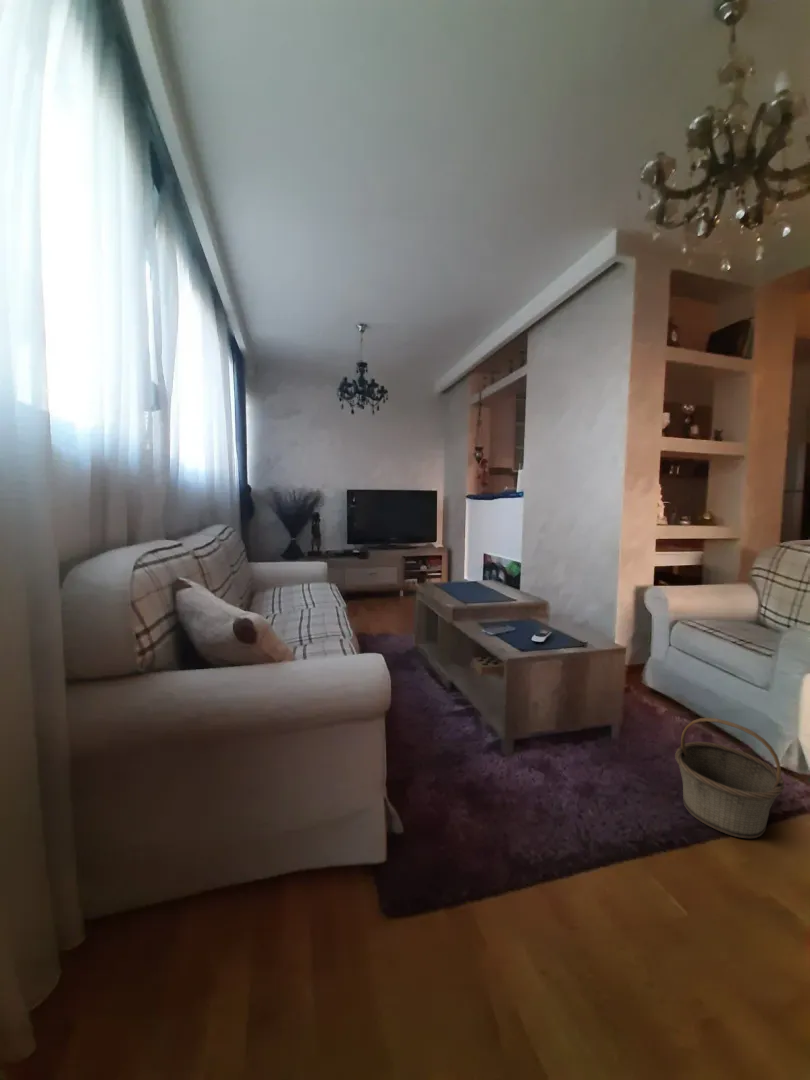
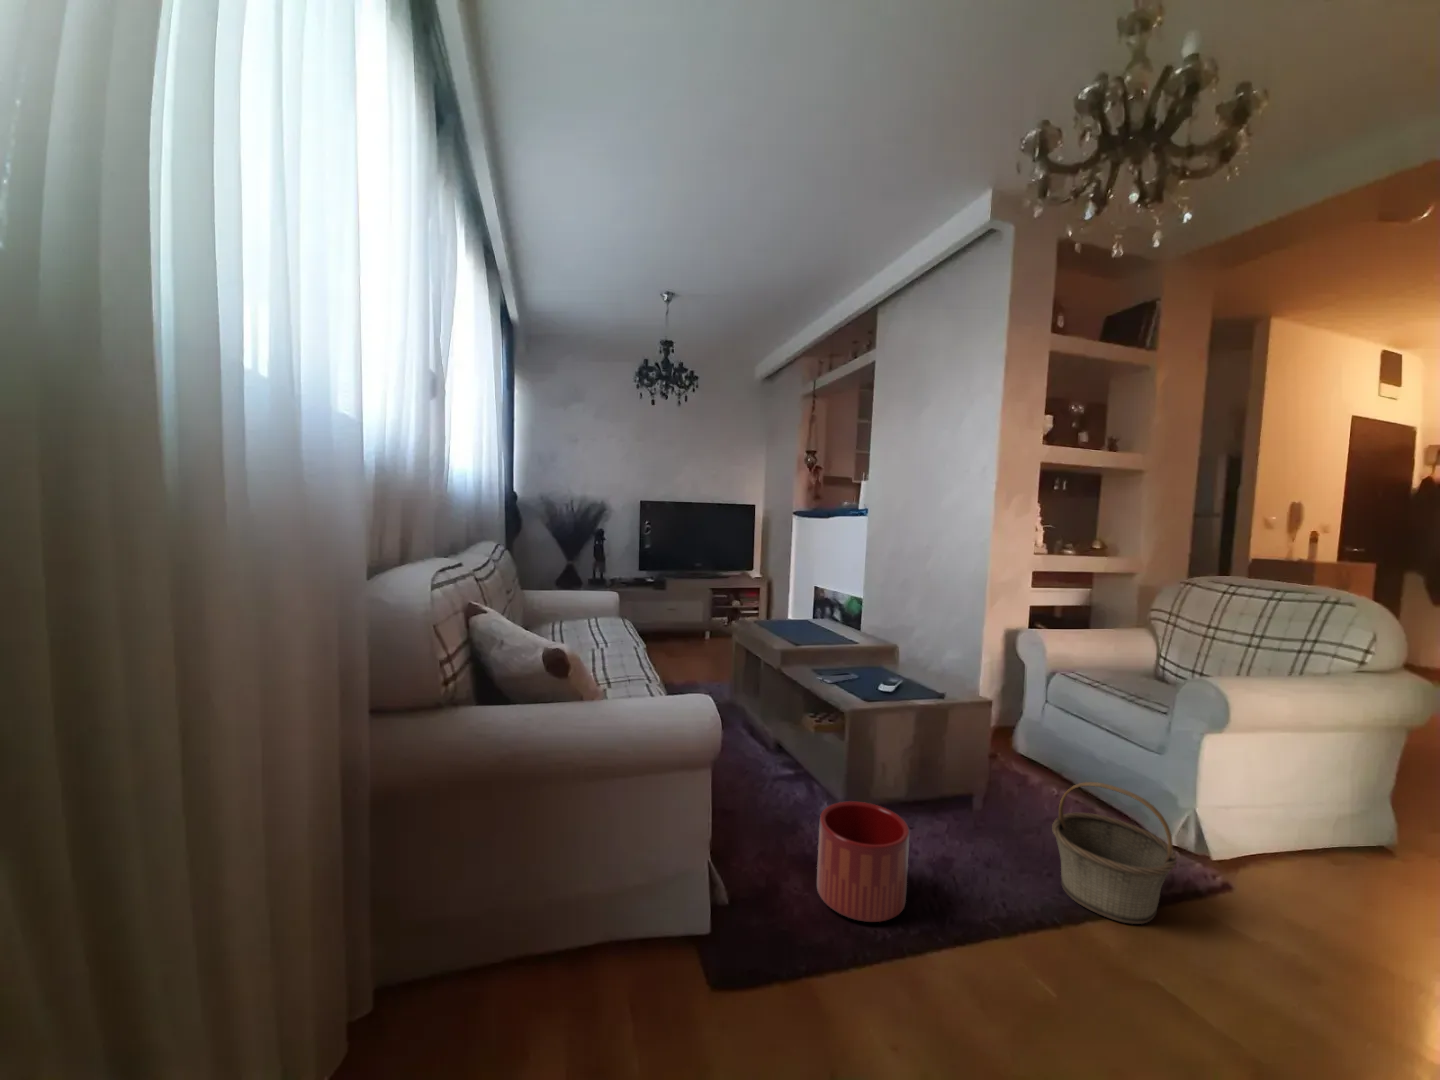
planter: none [477,736,553,839] -> present [817,801,909,922]

